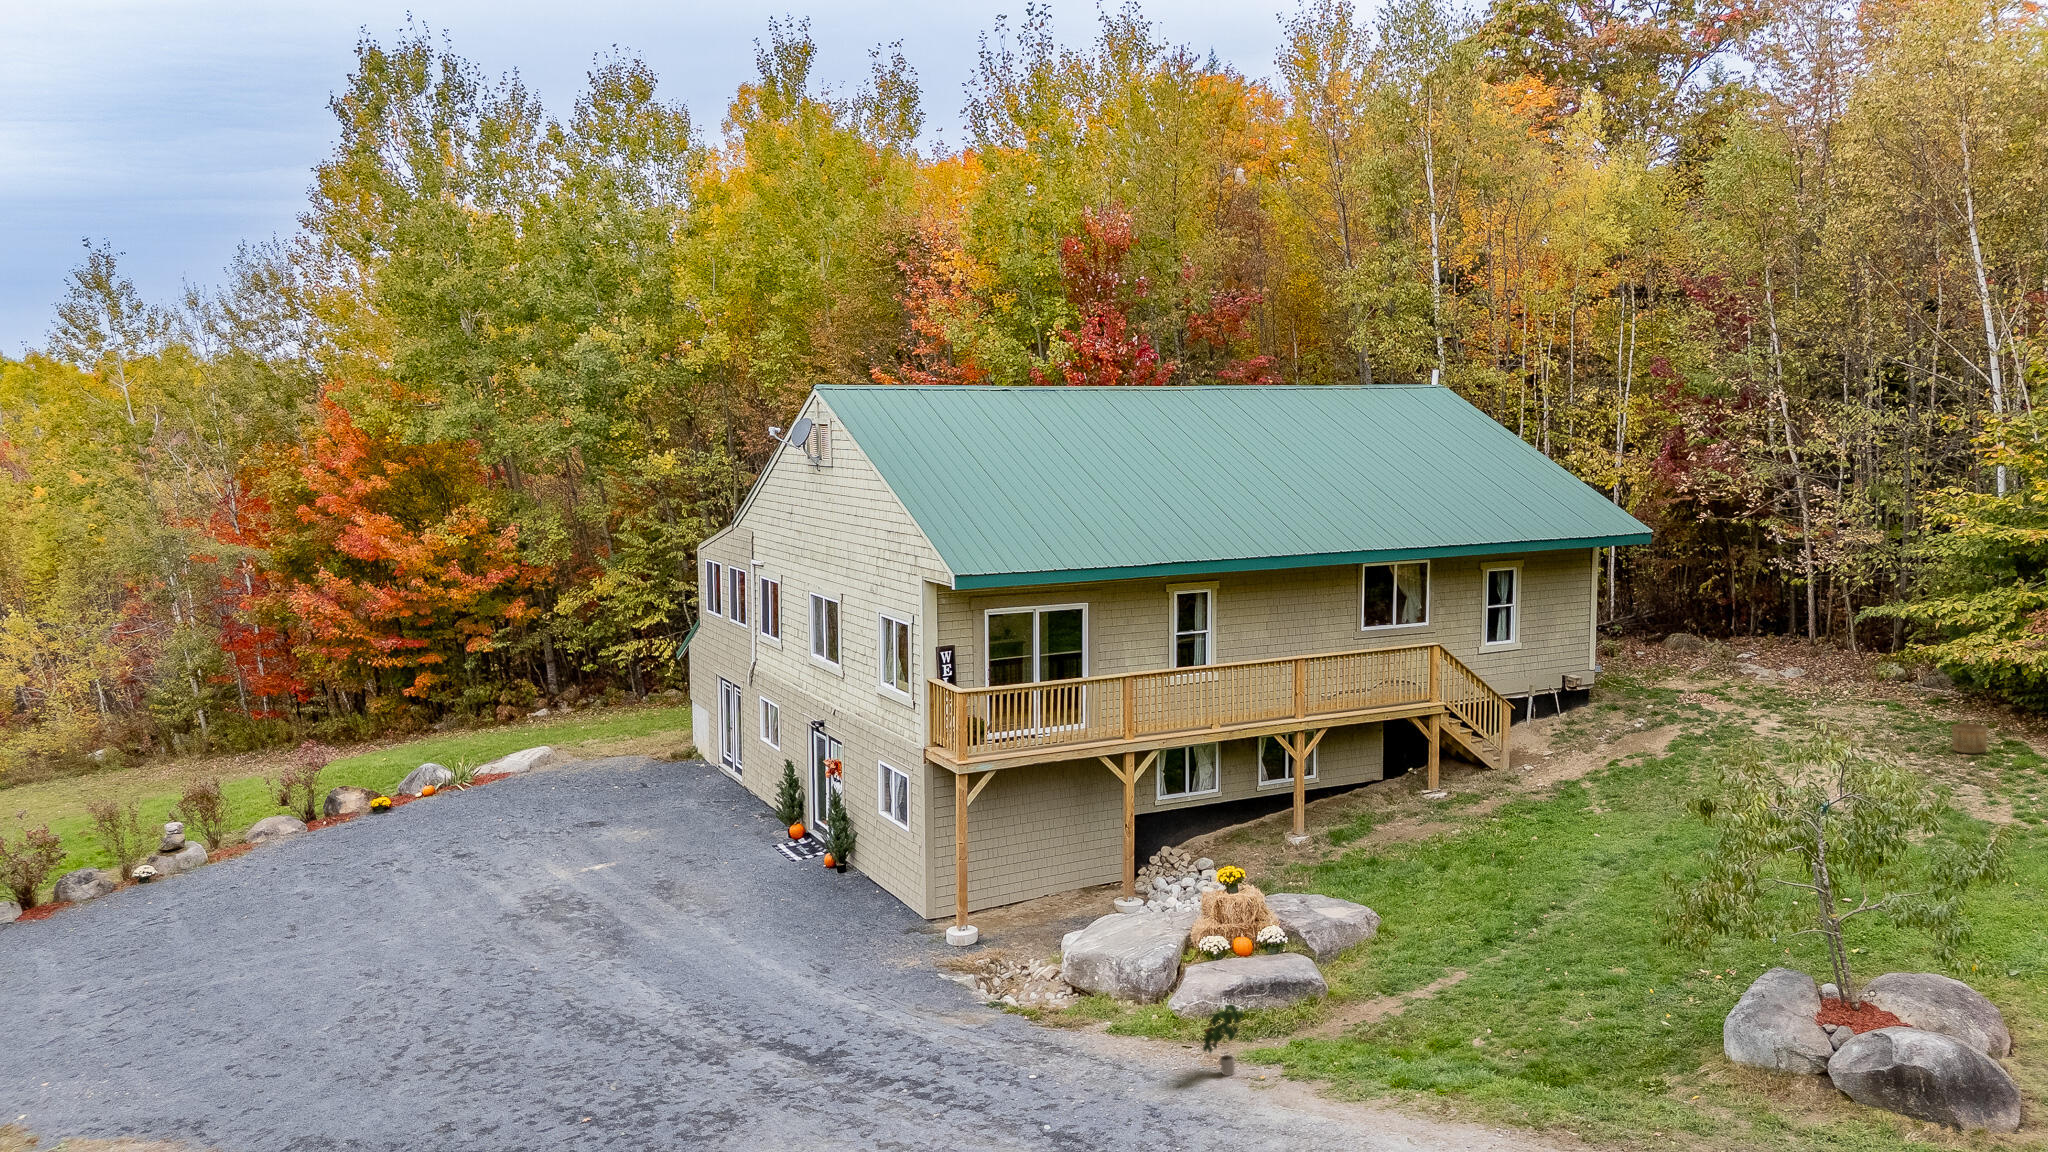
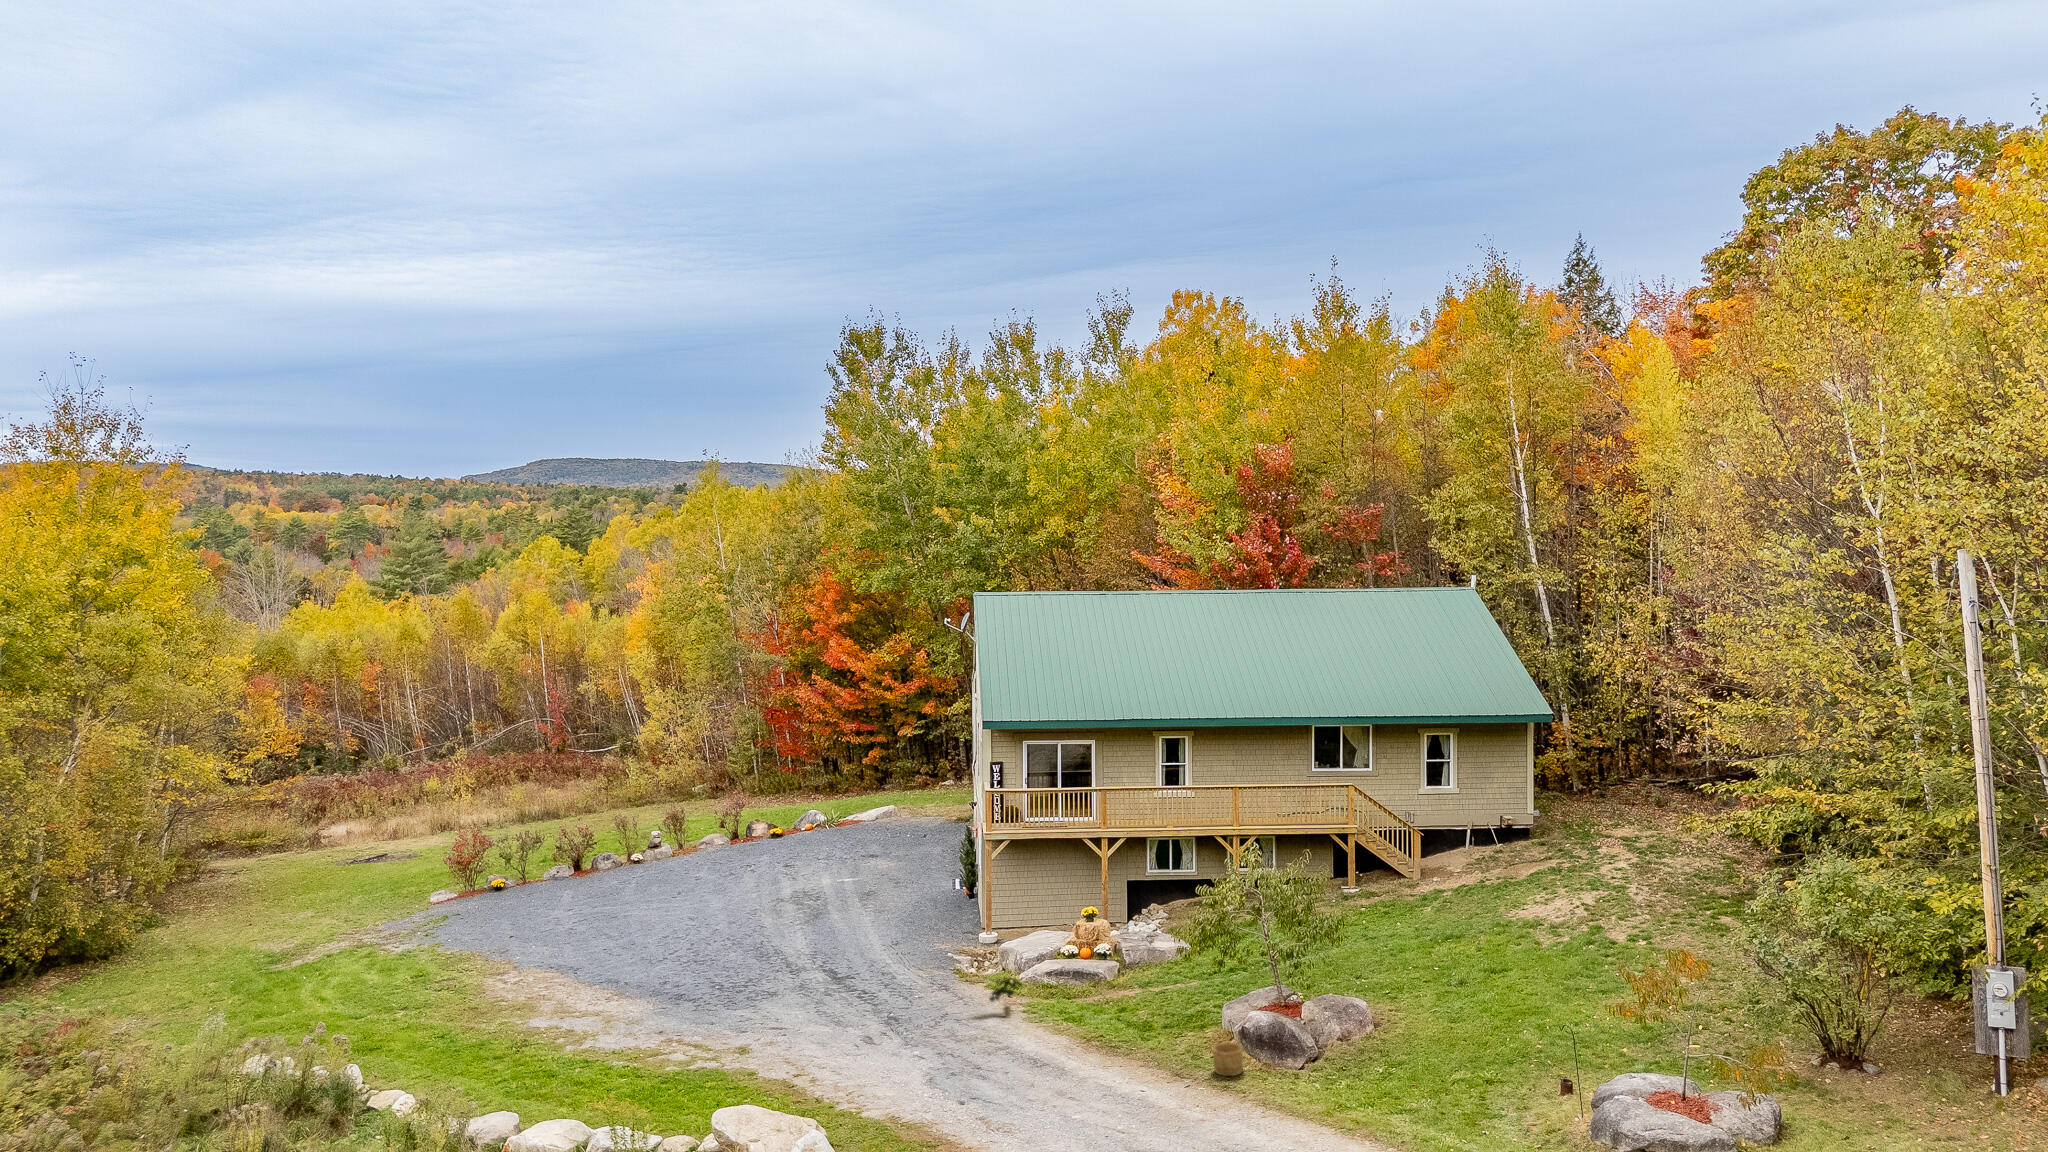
wooden bucket: present [1951,723,1988,753] -> present [1212,1043,1243,1076]

